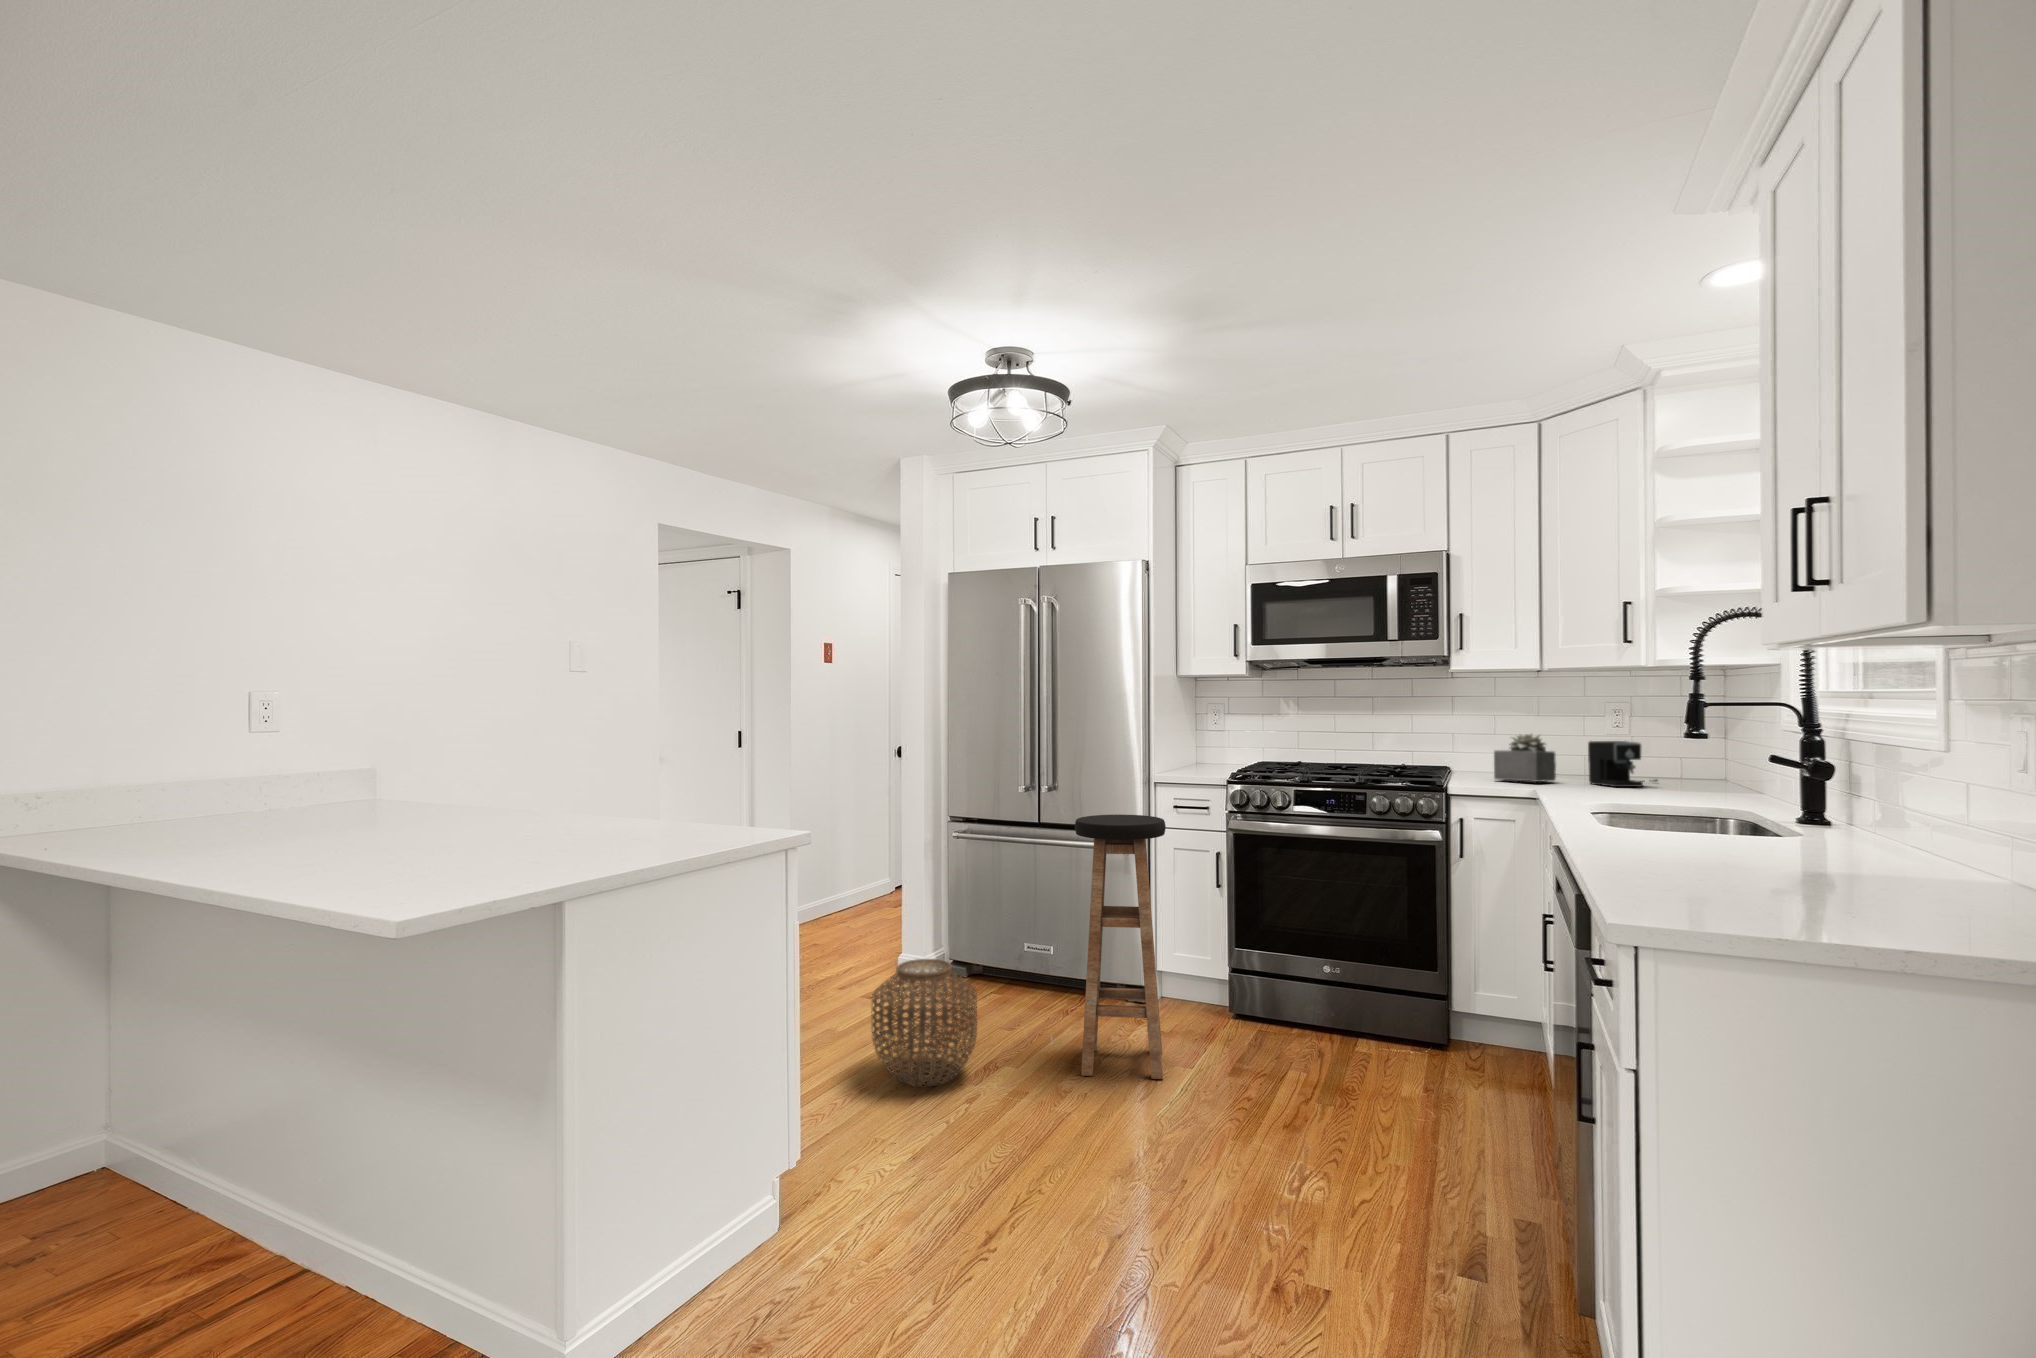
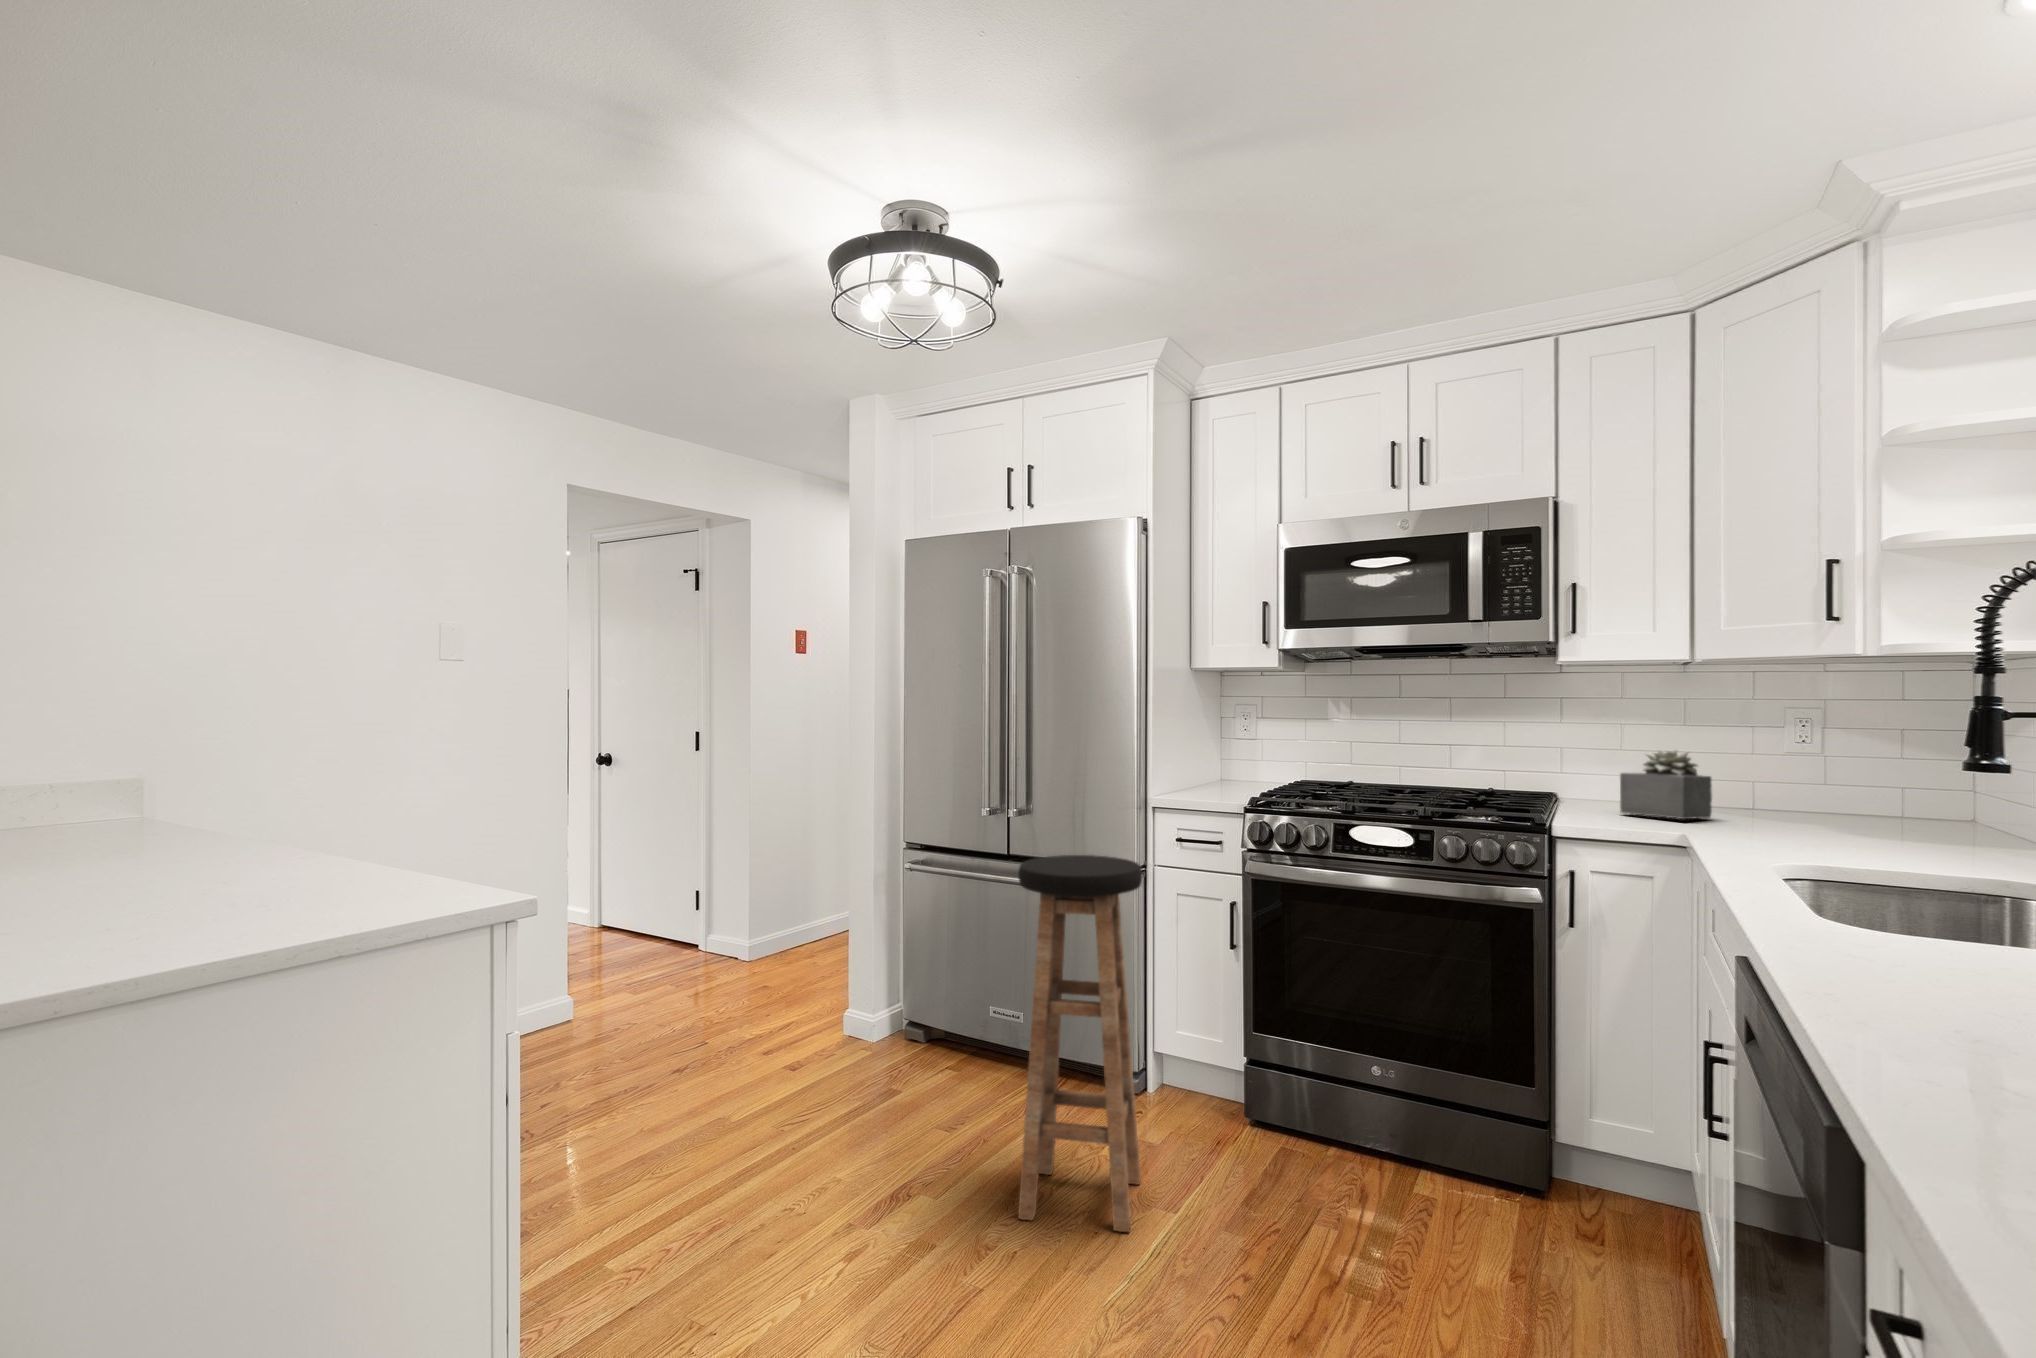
coffee maker: present [1588,741,1657,787] -> none [1761,762,1866,830]
woven basket: present [871,959,977,1086] -> none [733,1046,879,1228]

